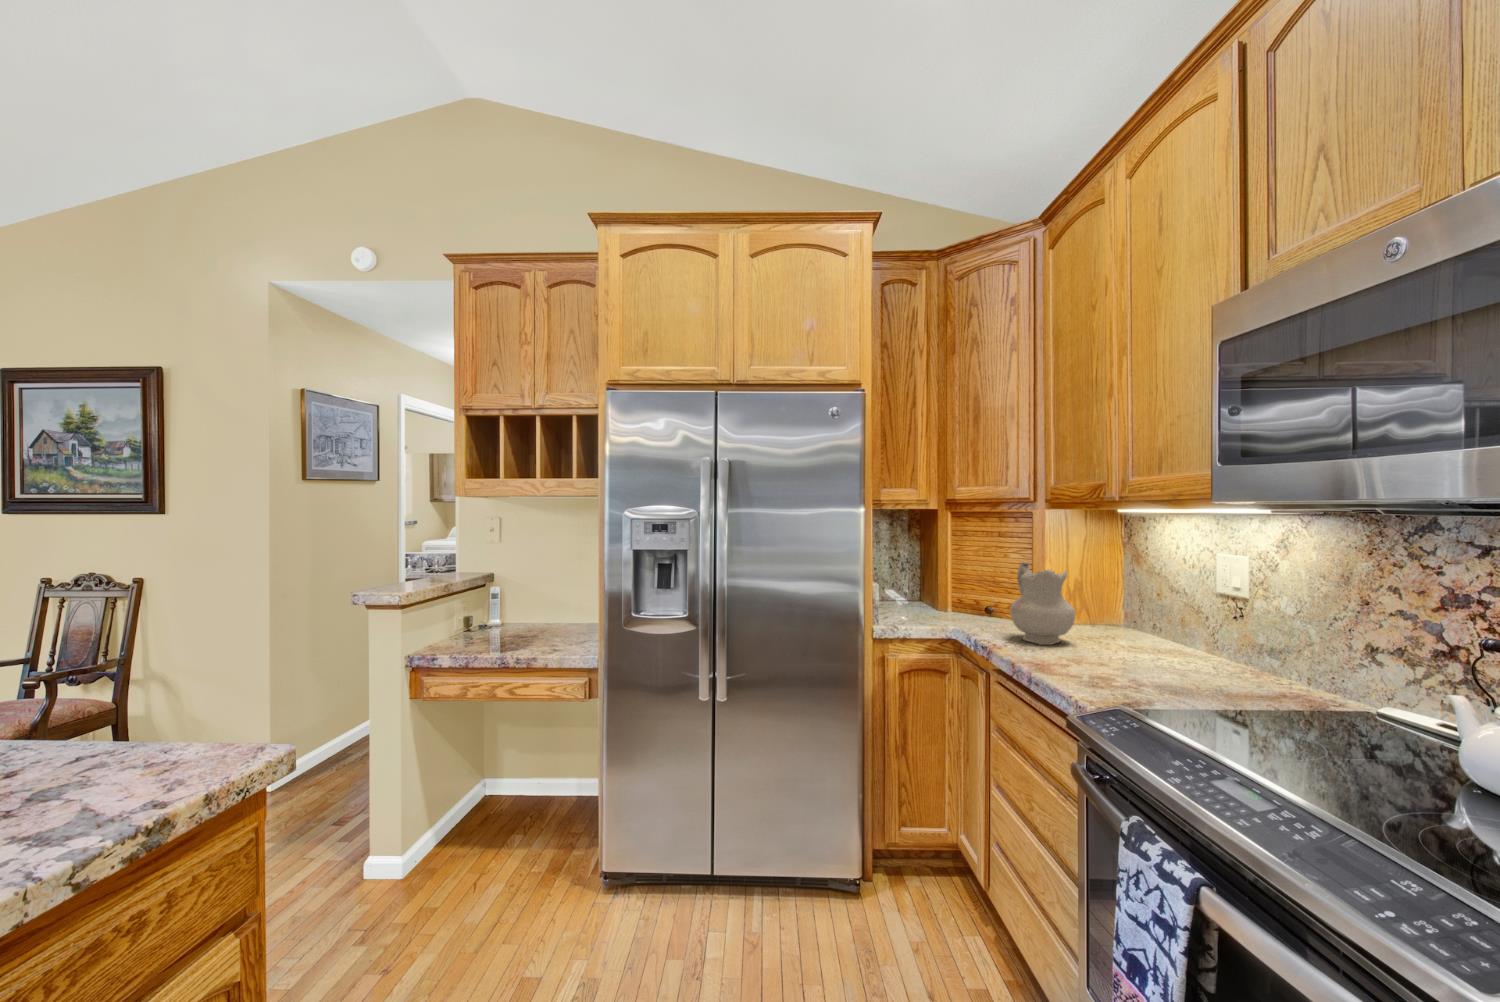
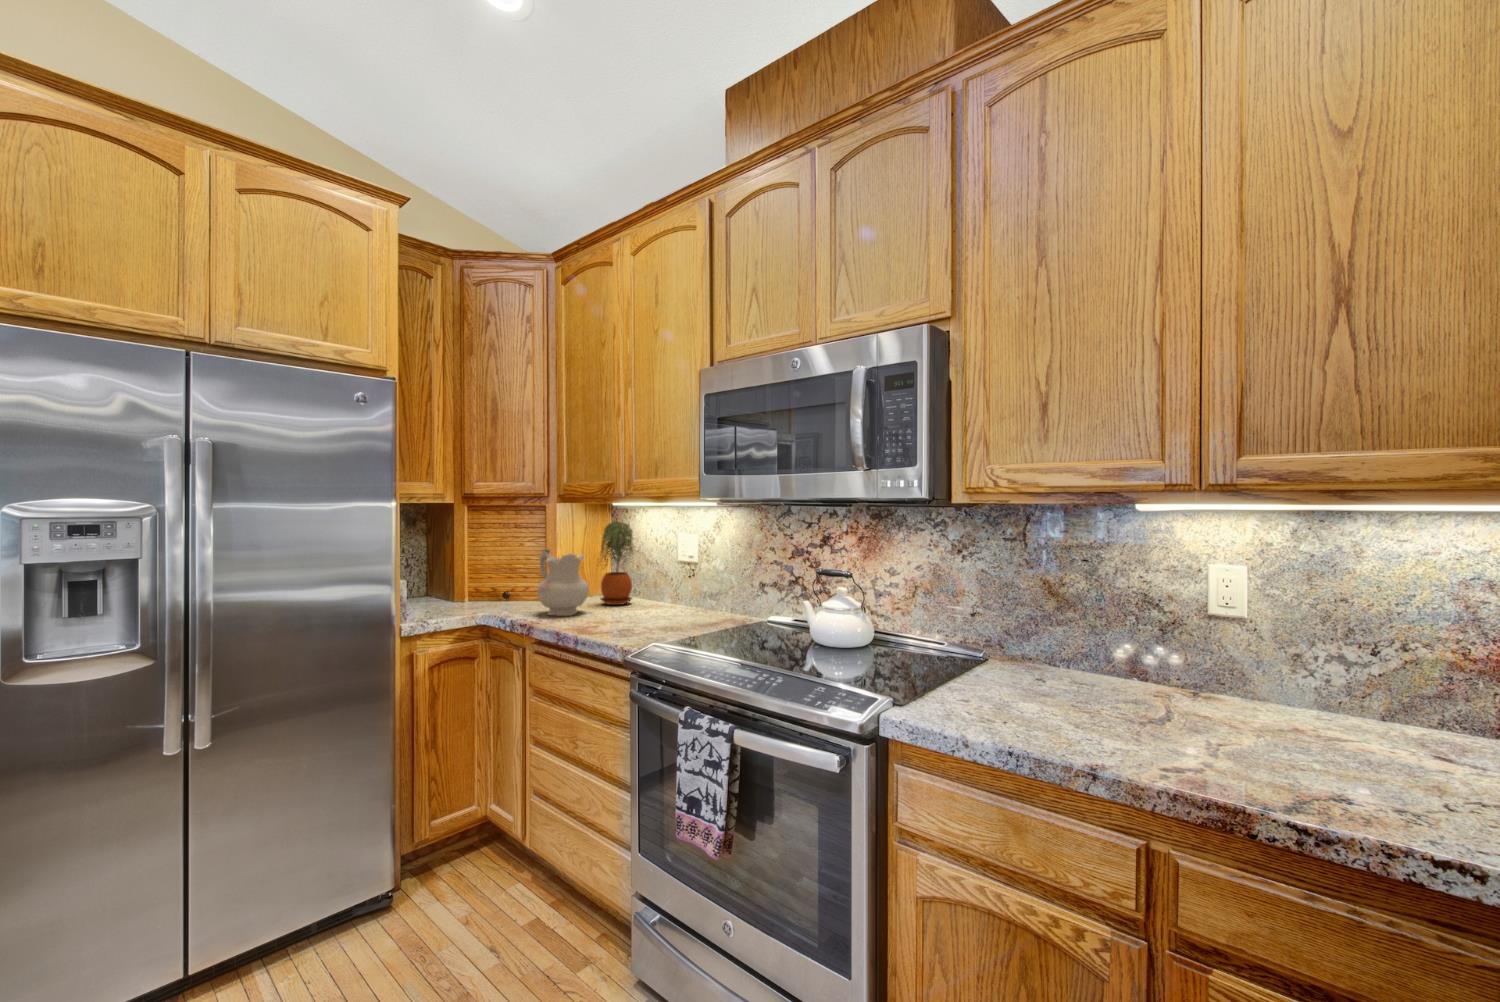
potted plant: none [1094,533,1150,641] -> present [597,522,633,605]

